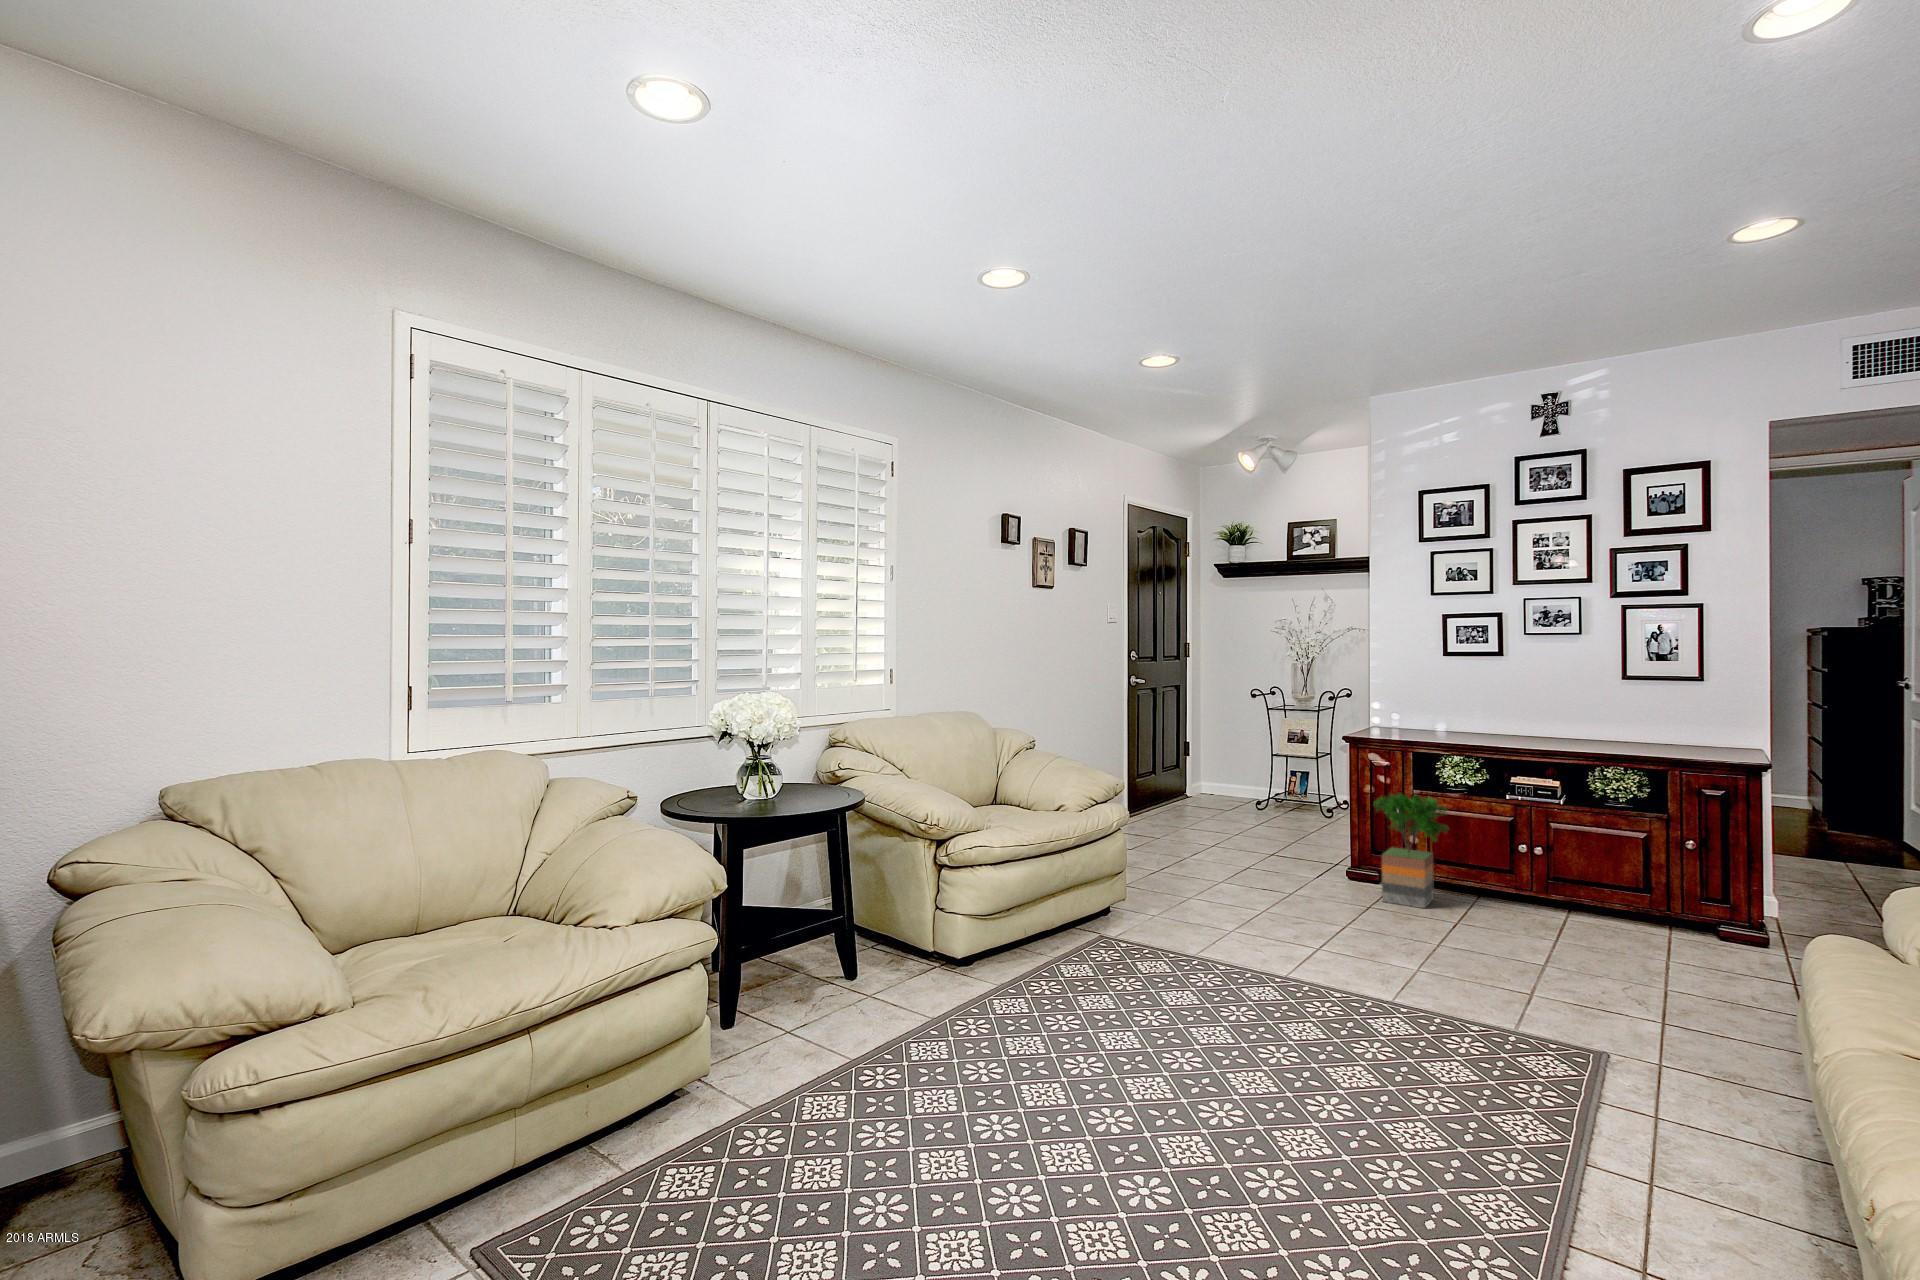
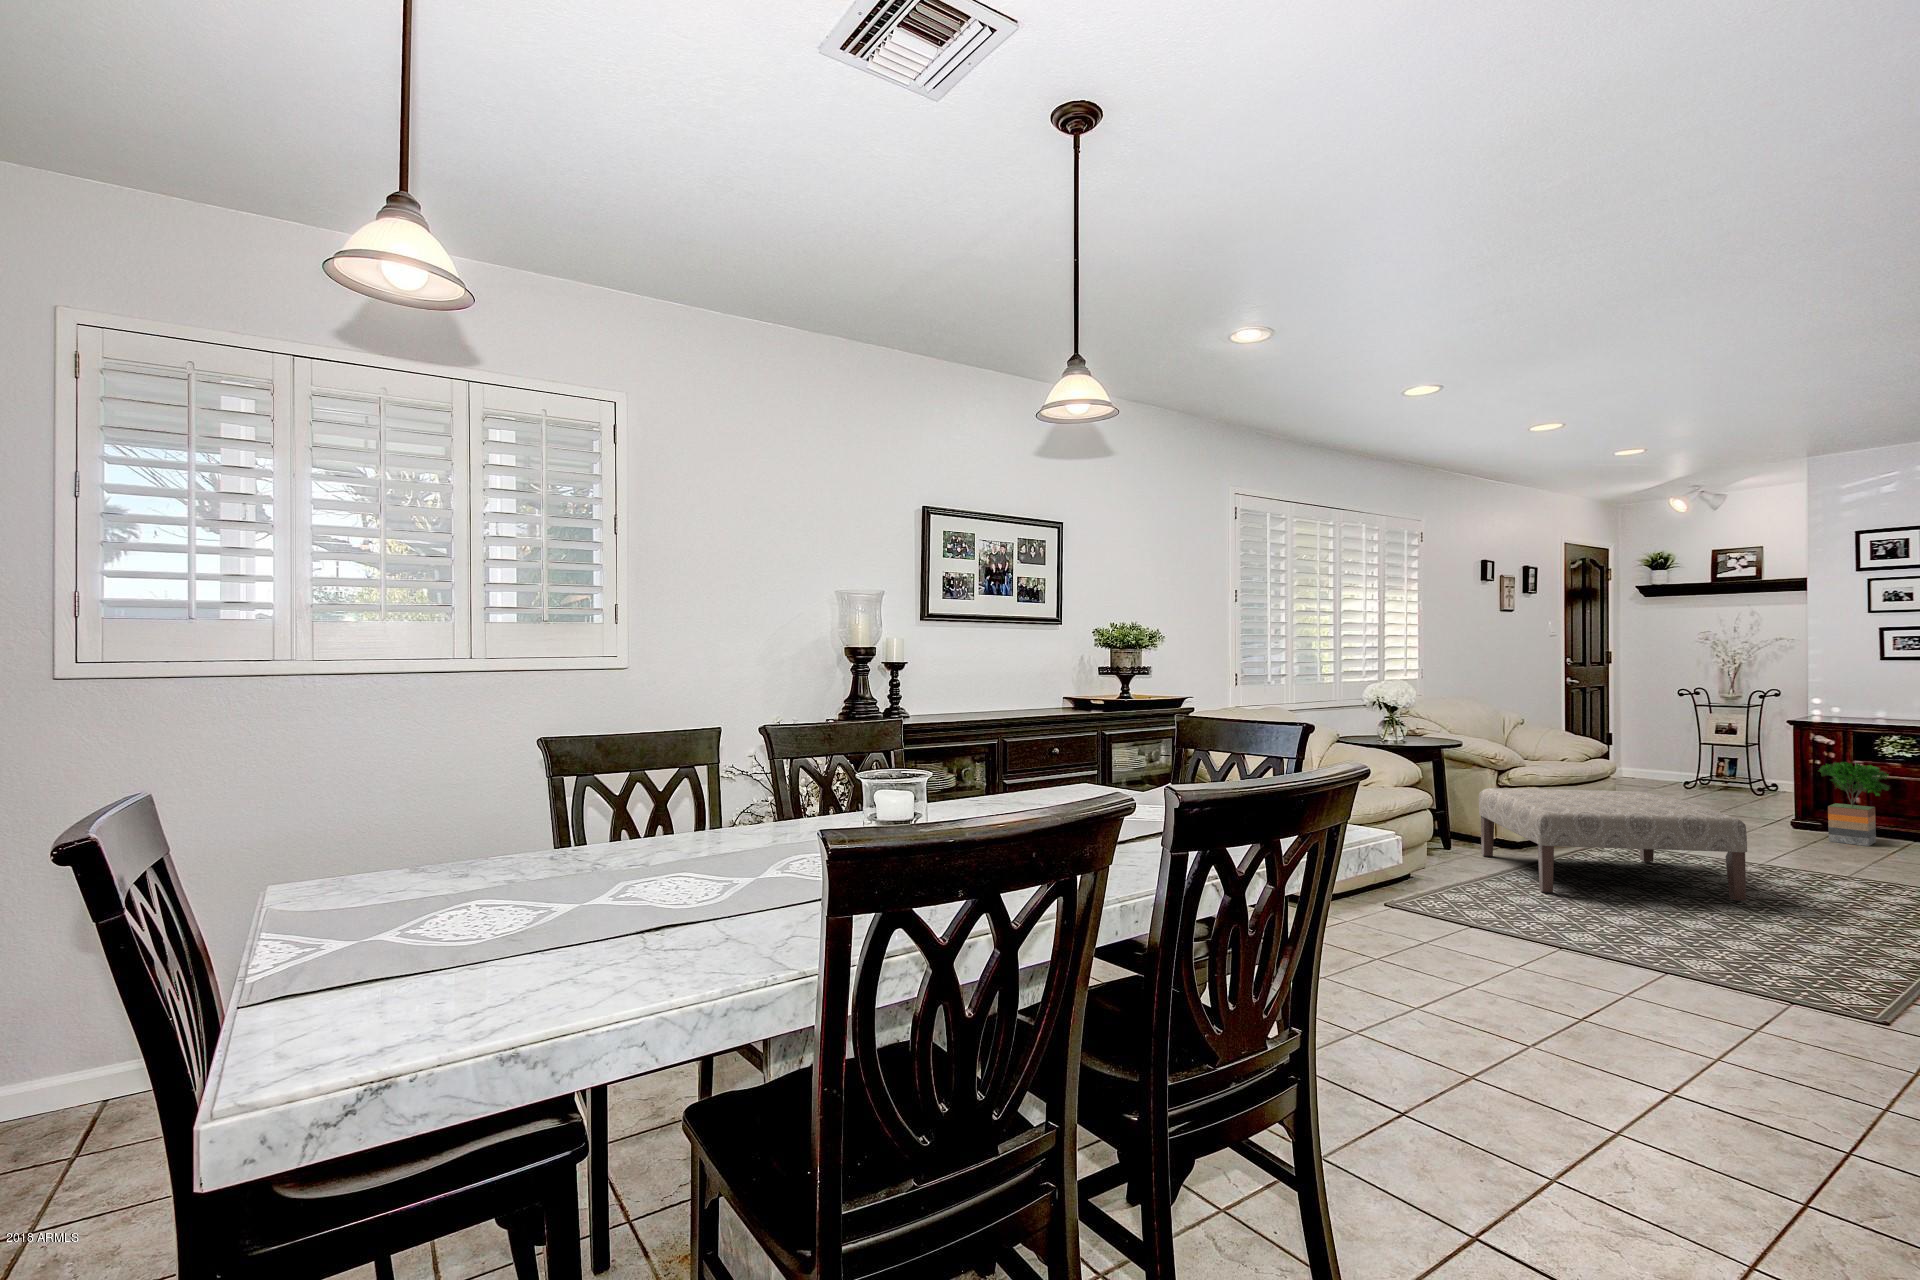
ottoman: none [894,869,1232,1109] -> present [1479,788,1747,901]

